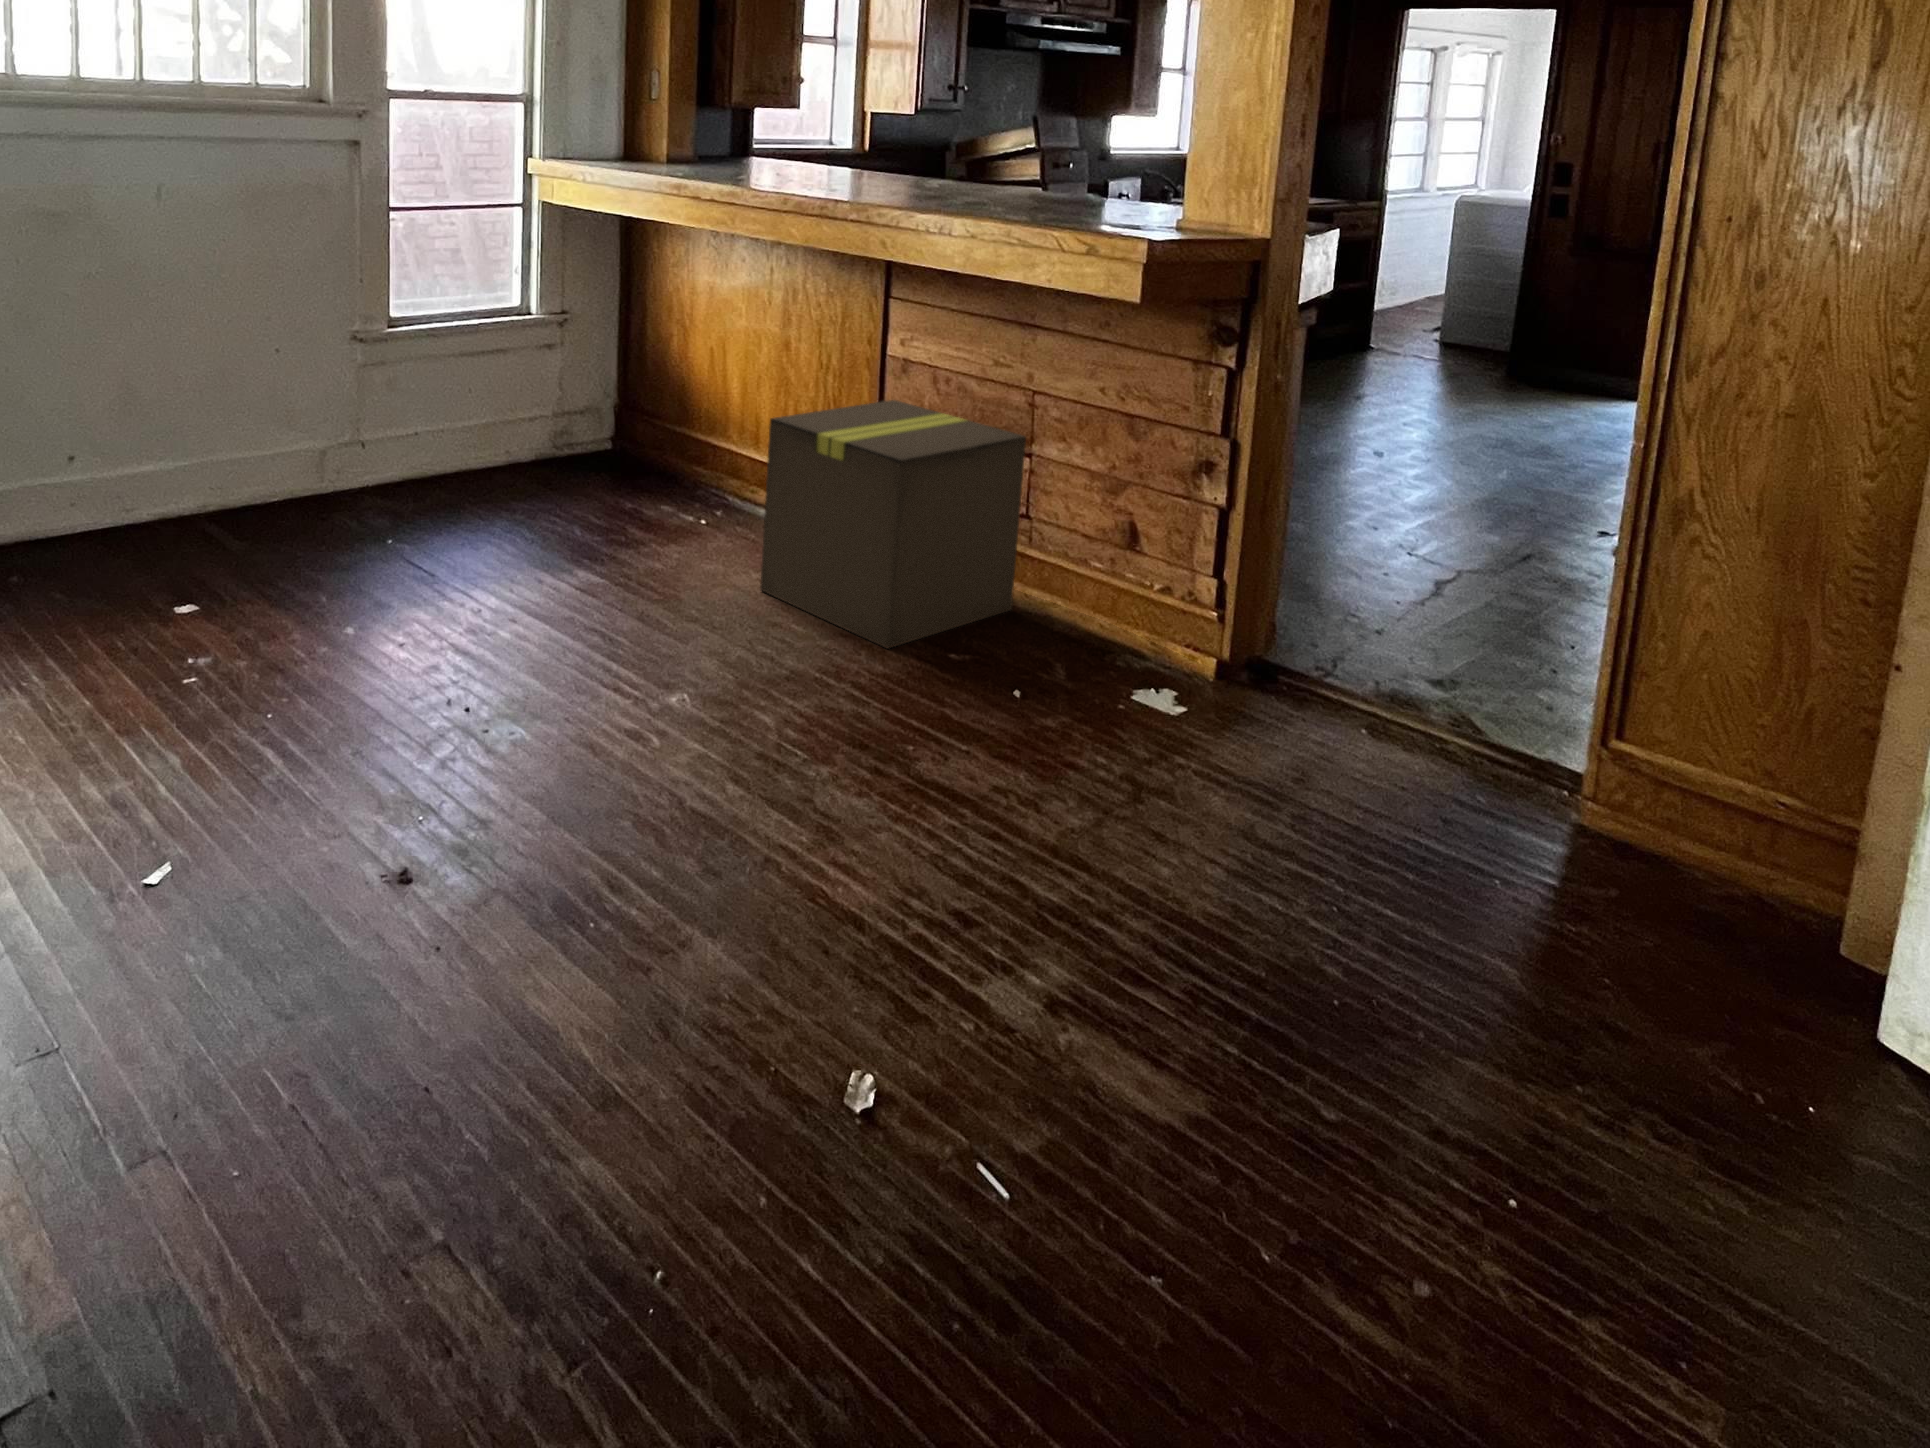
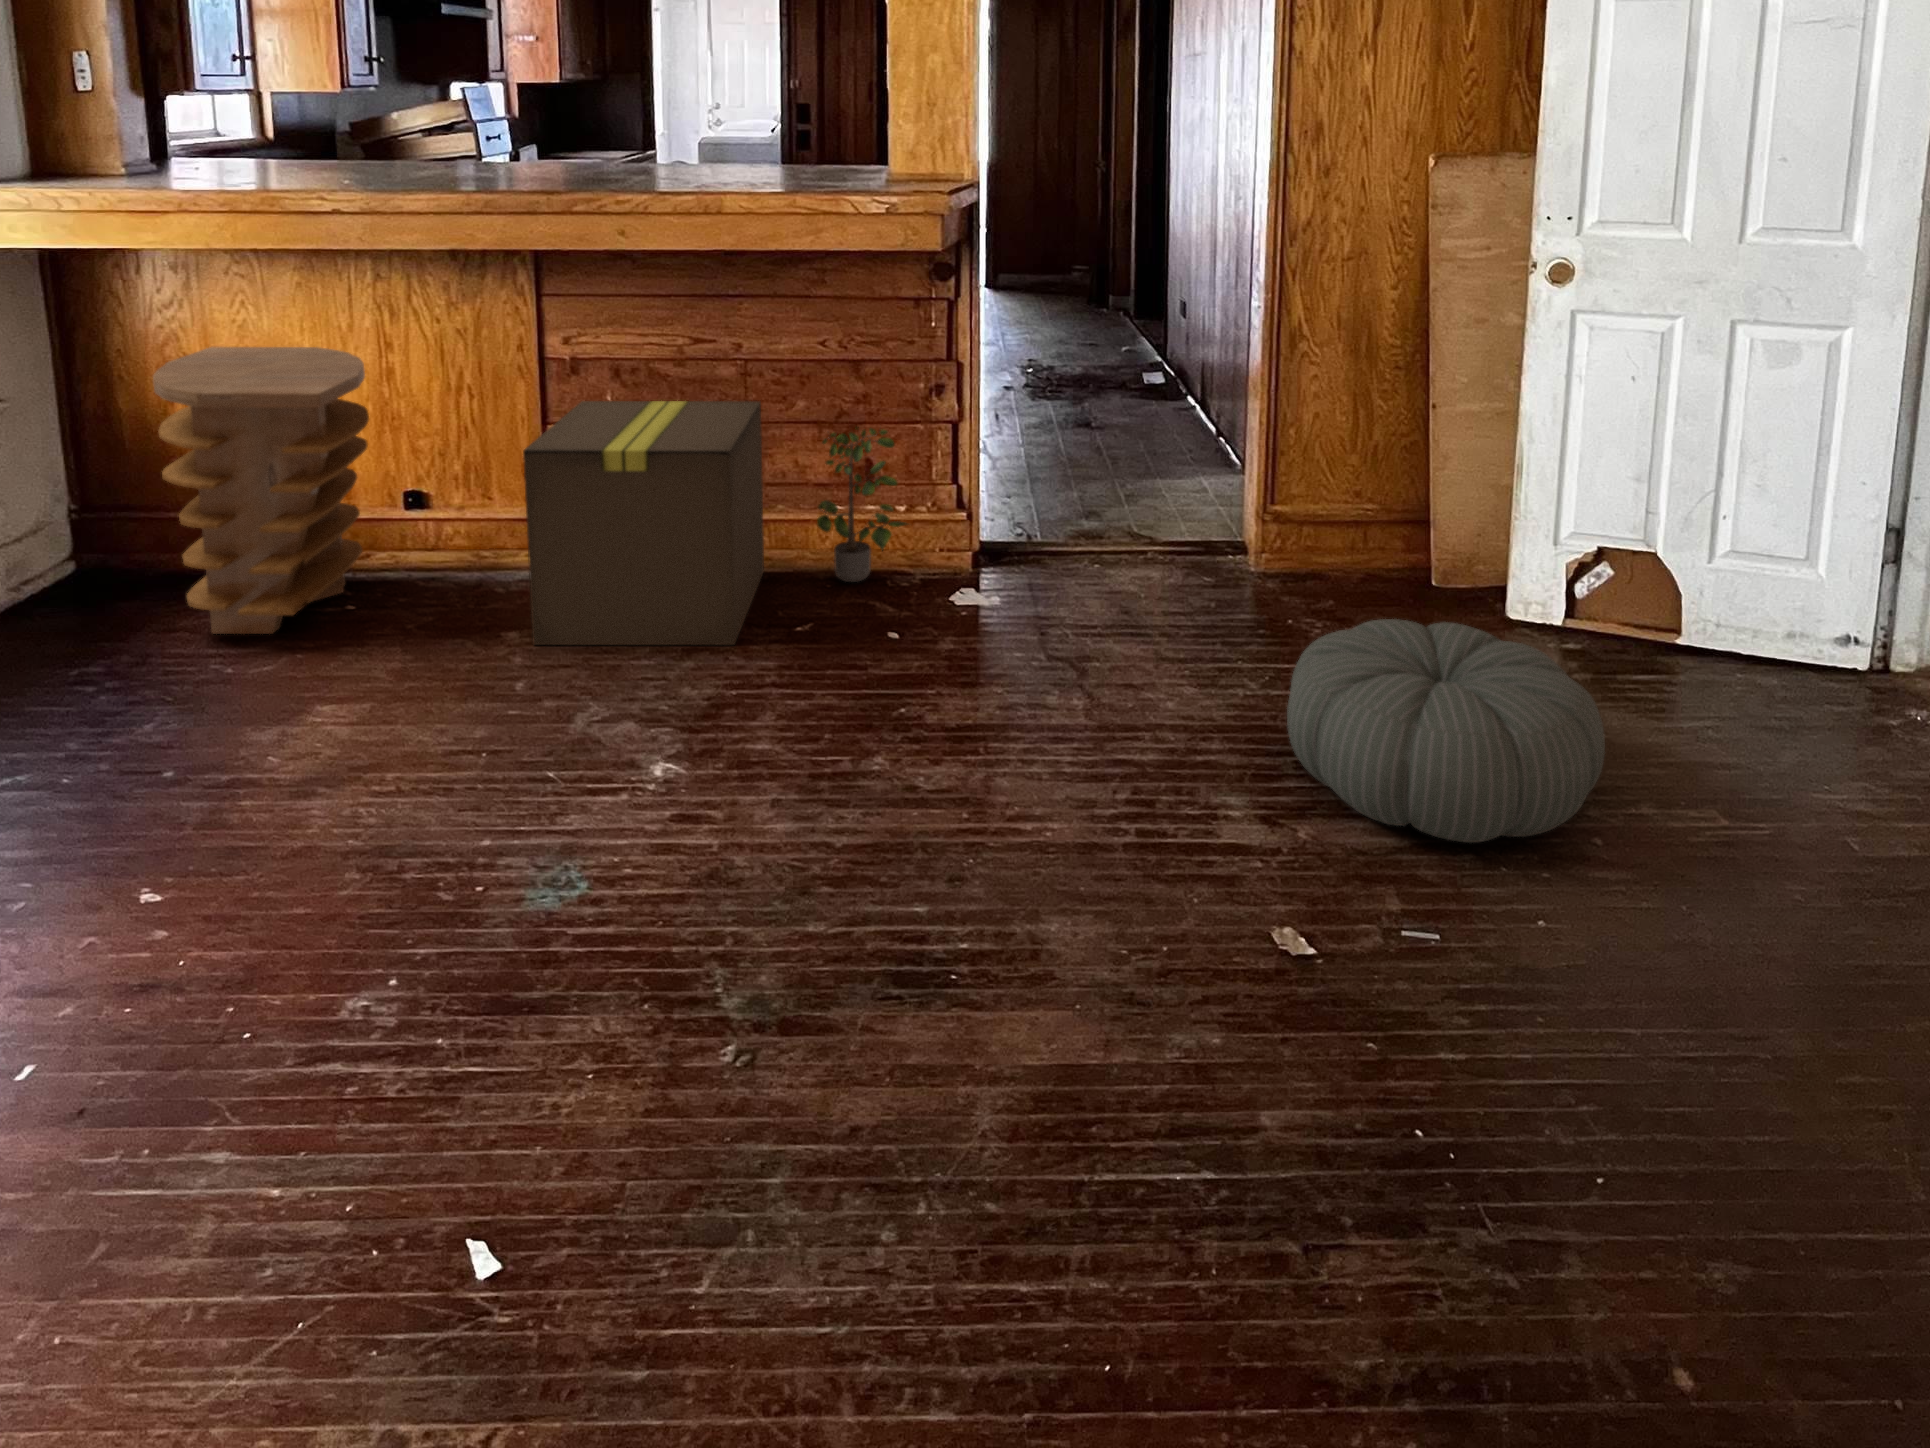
side table: none [596,300,750,523] -> present [153,347,369,634]
potted plant: none [1037,479,1134,649] -> present [817,427,907,582]
pouf: none [1131,847,1583,1206] -> present [1287,619,1605,843]

